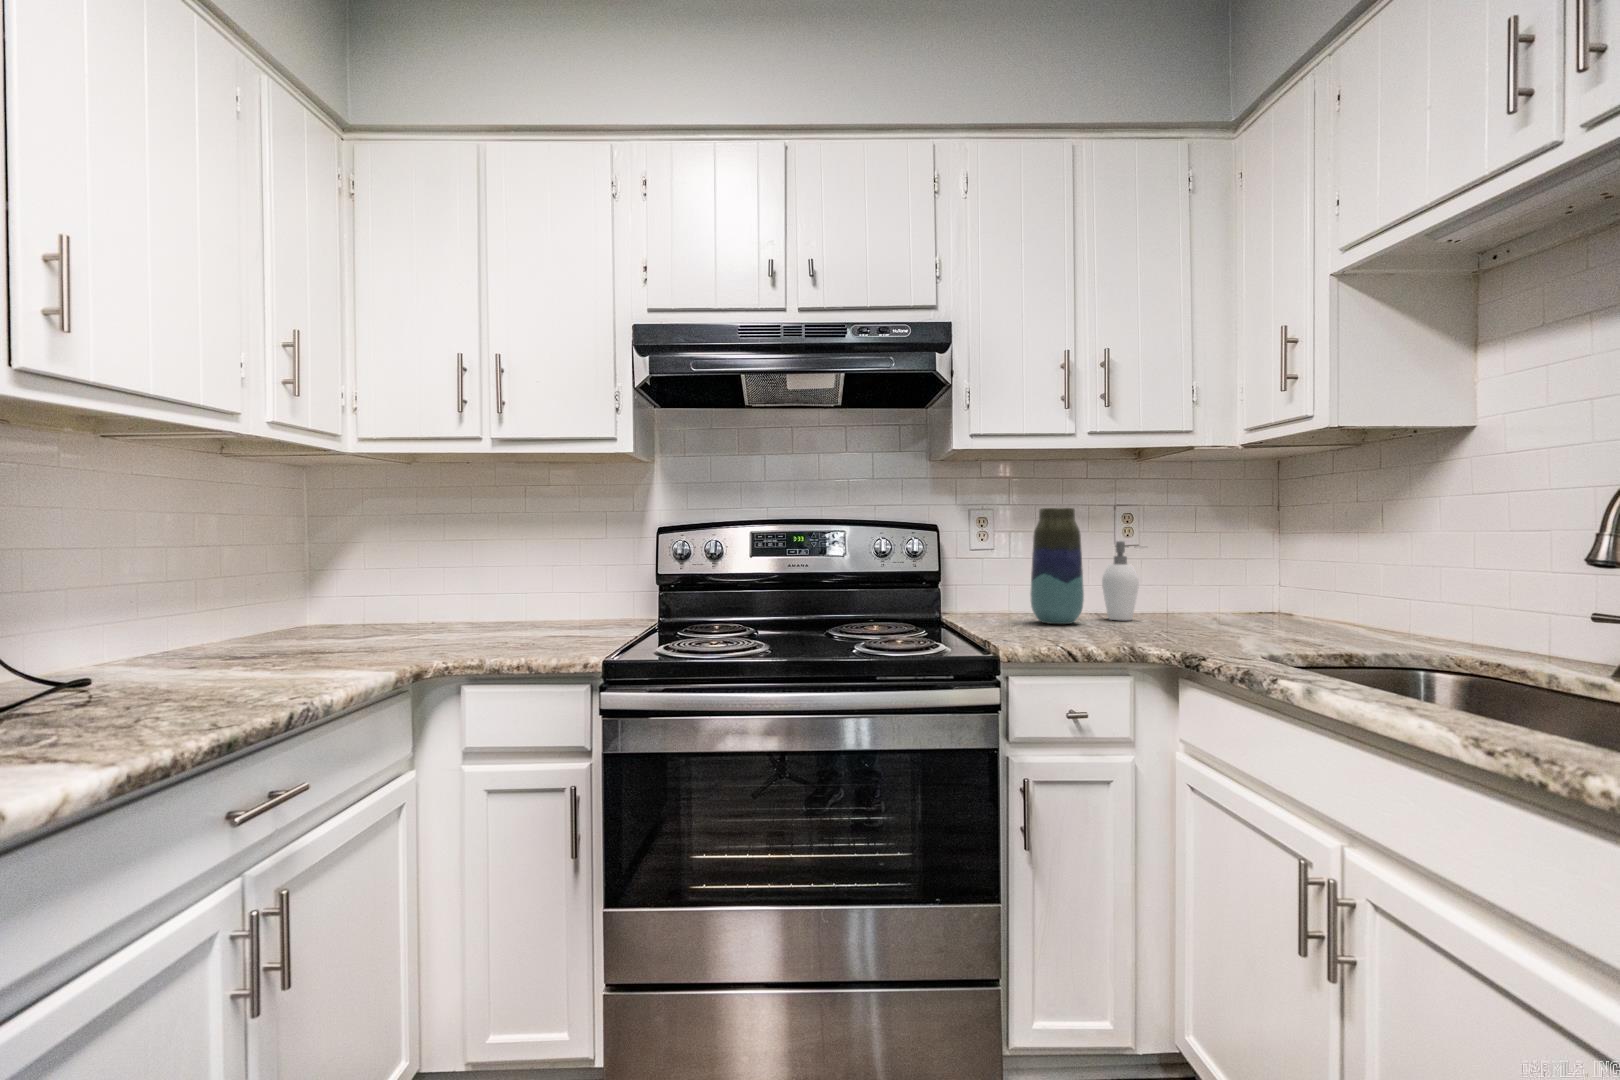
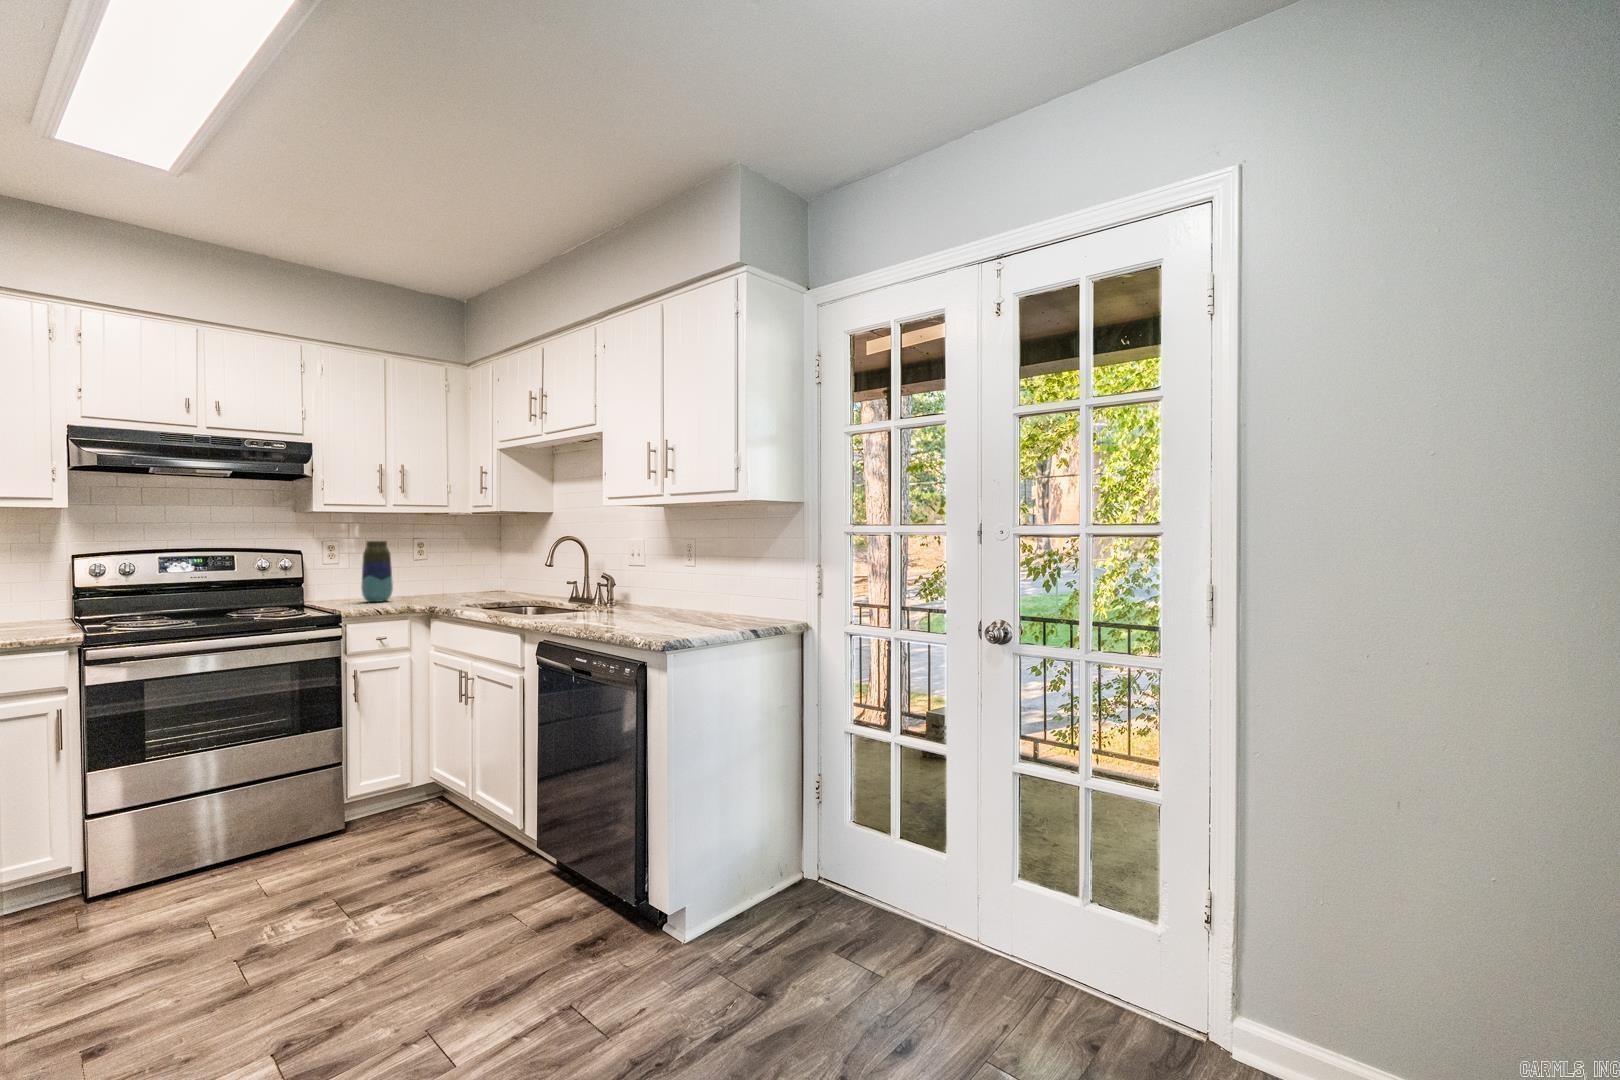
soap dispenser: present [1102,541,1139,620] -> none [405,557,429,598]

